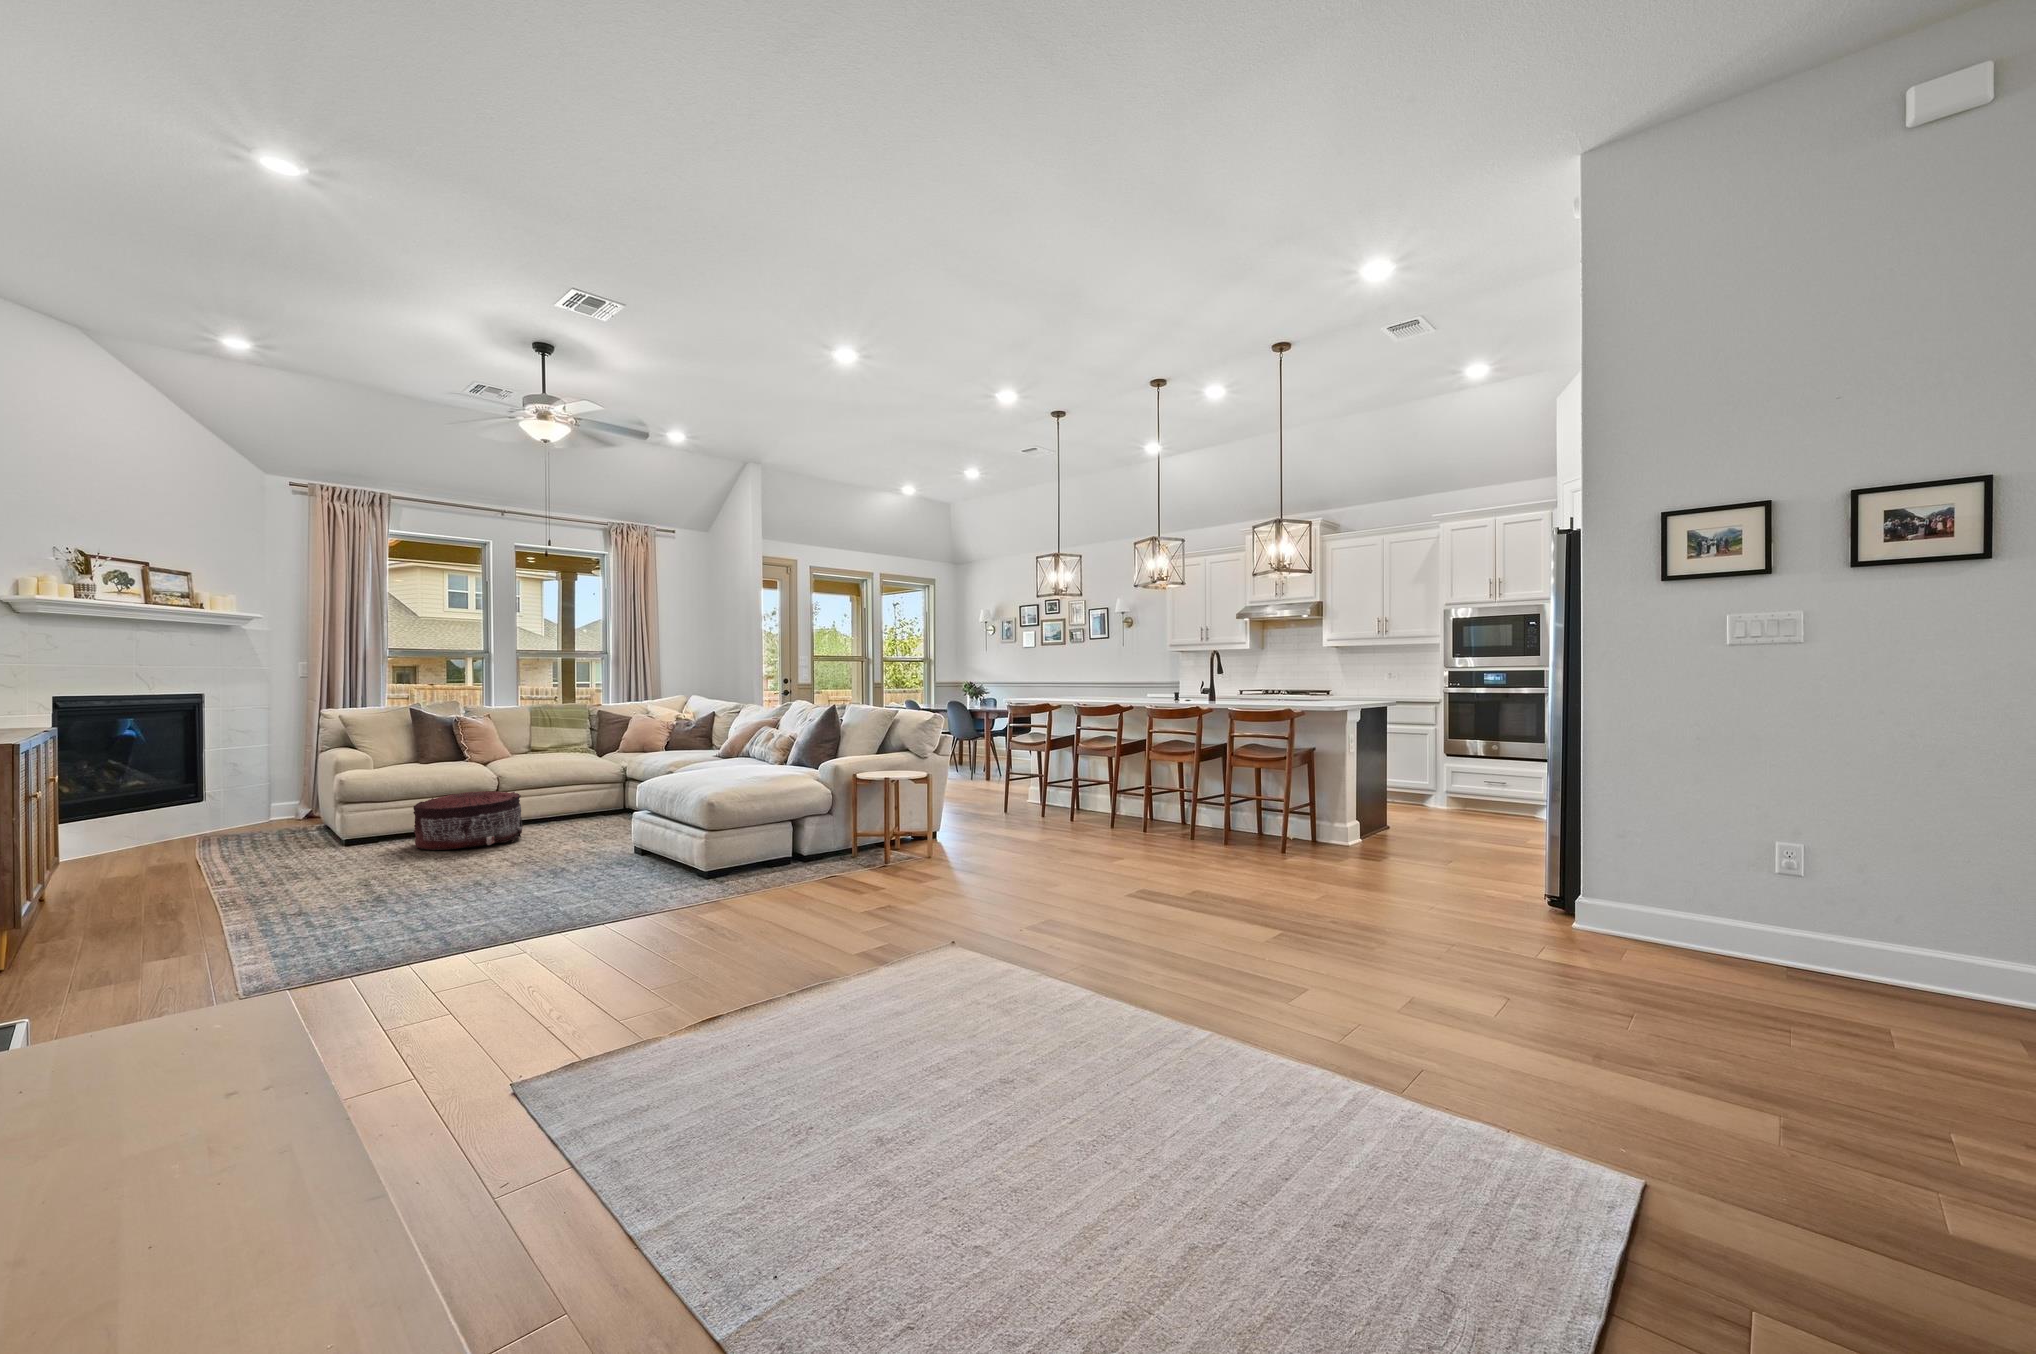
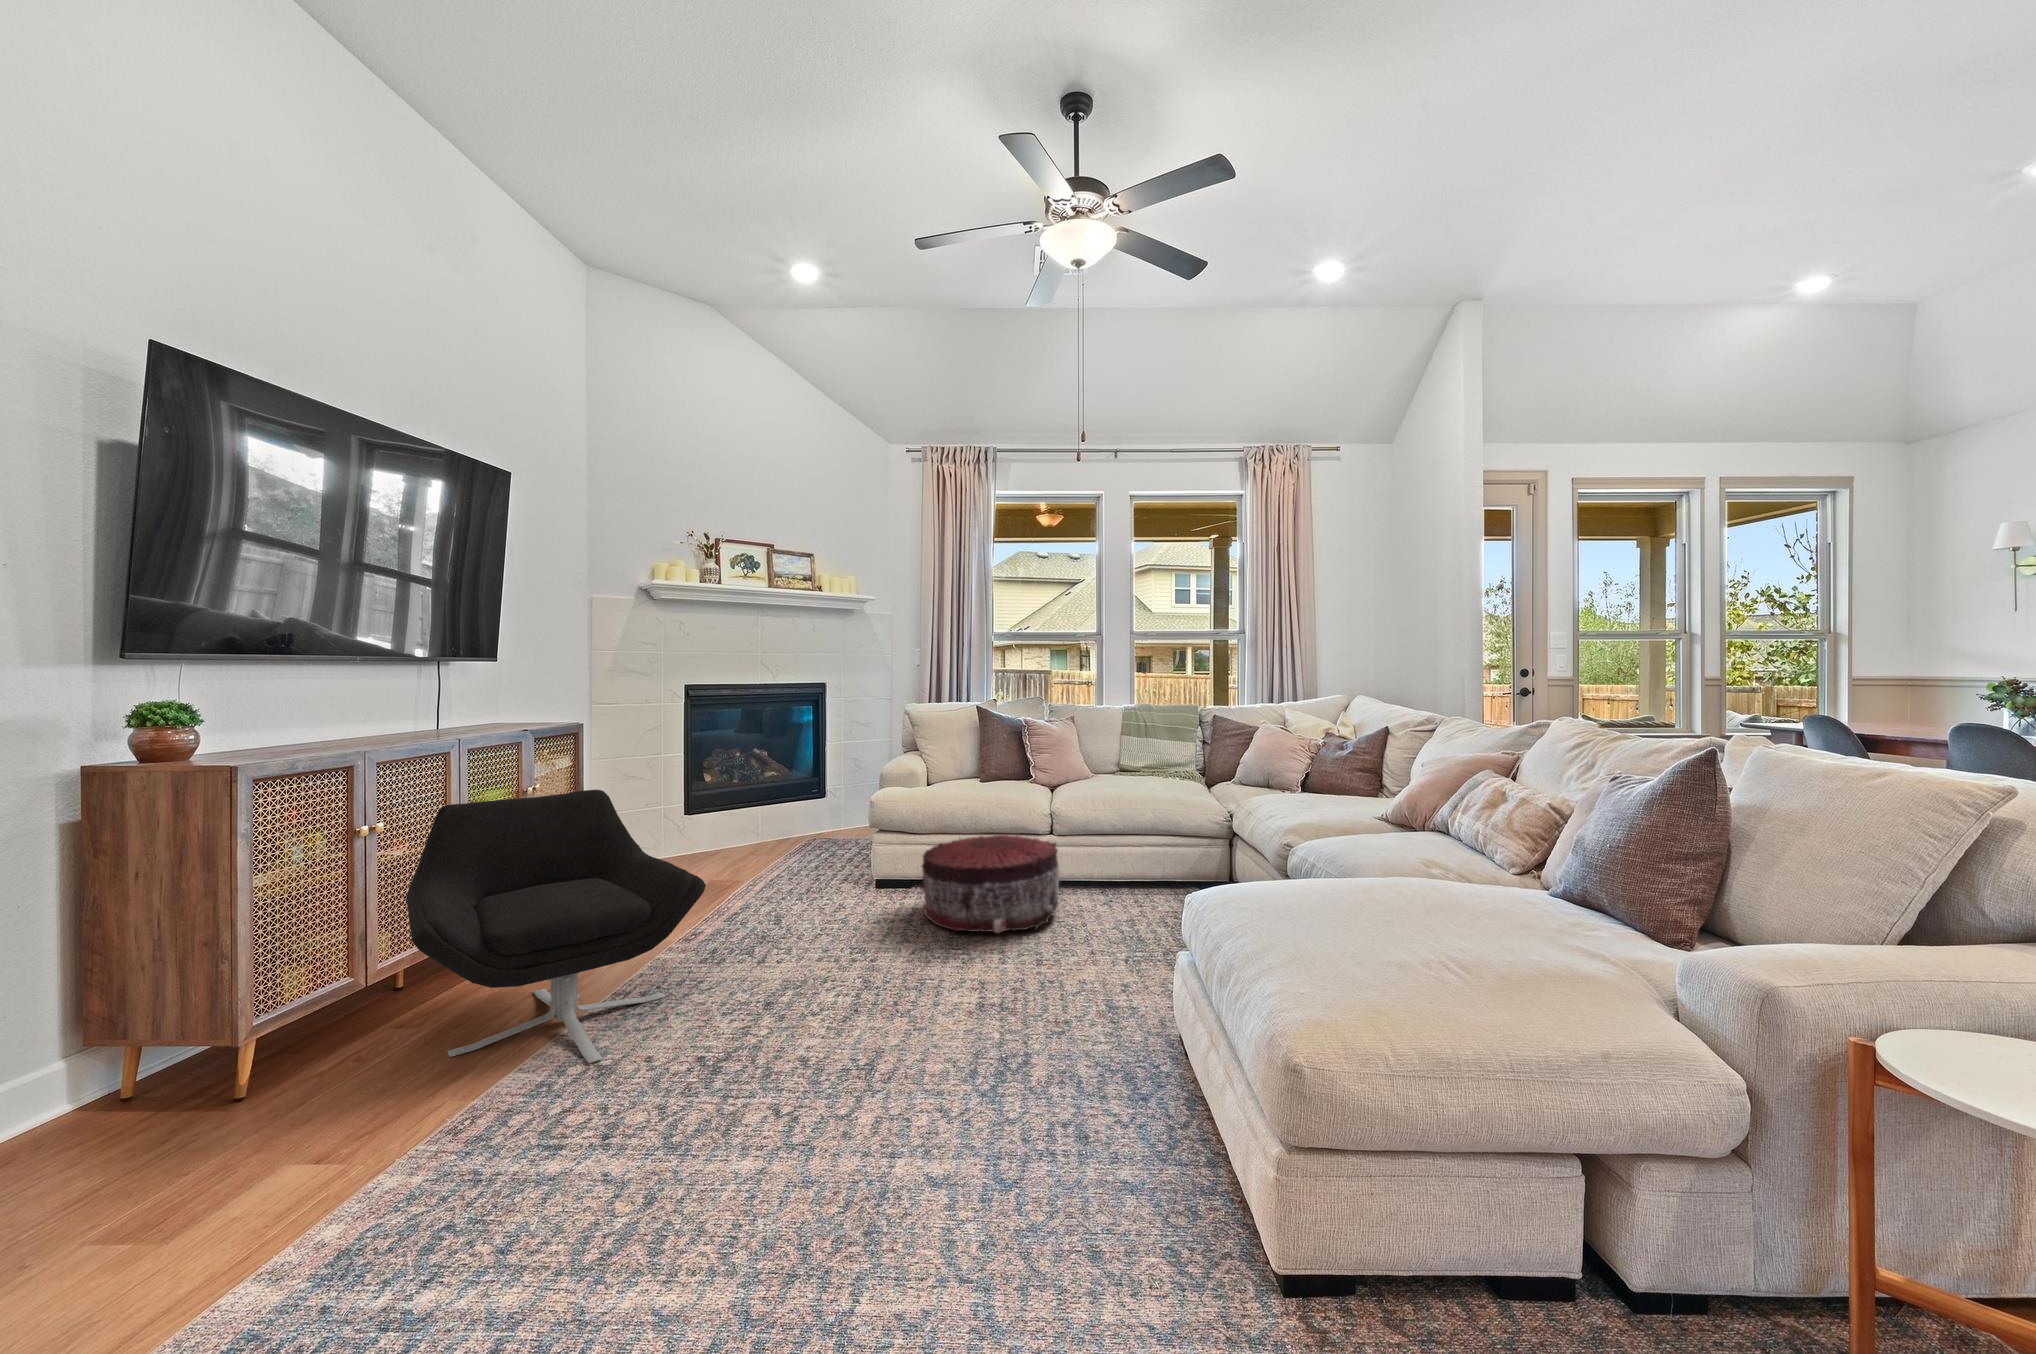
lounge chair: none [53,769,319,933] -> present [406,790,706,1063]

